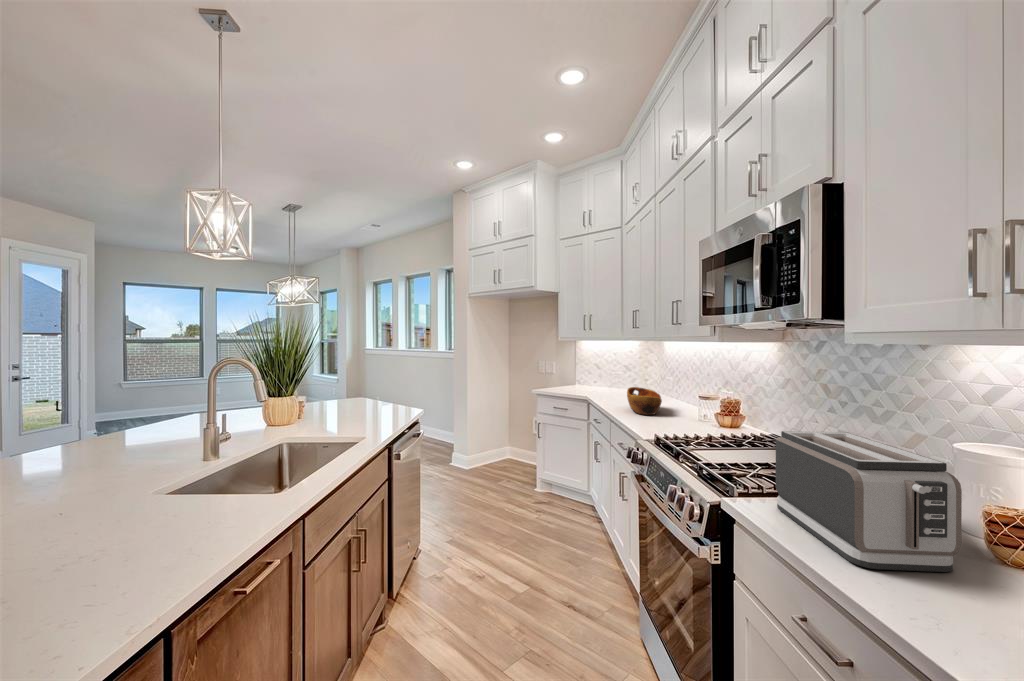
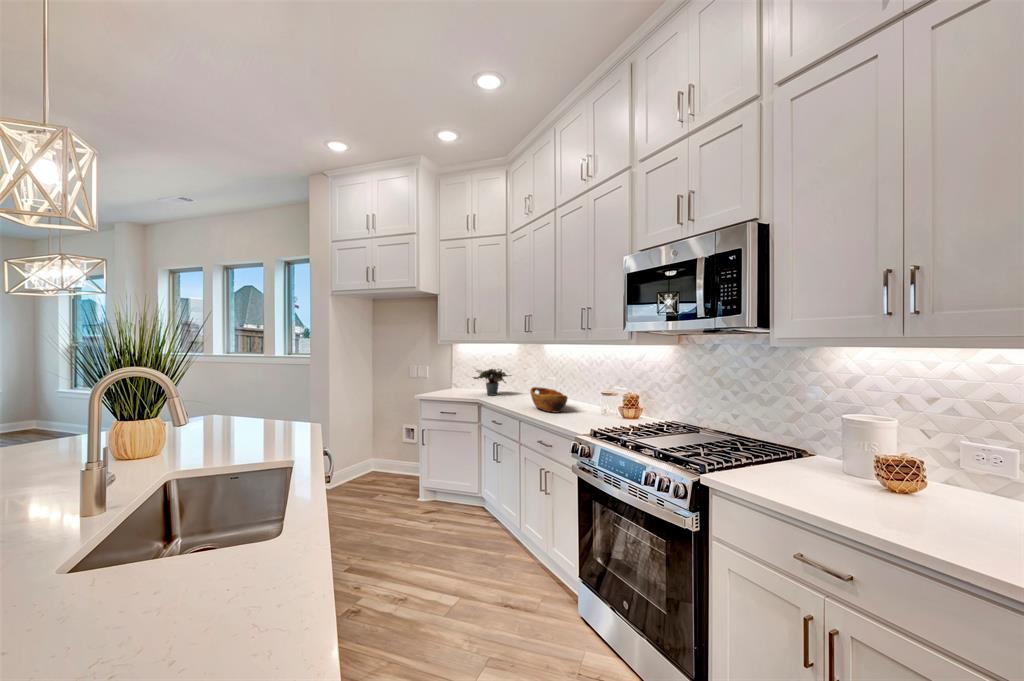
potted plant: none [584,366,627,394] -> present [473,369,511,396]
toaster: present [776,431,962,572] -> none [747,413,890,511]

